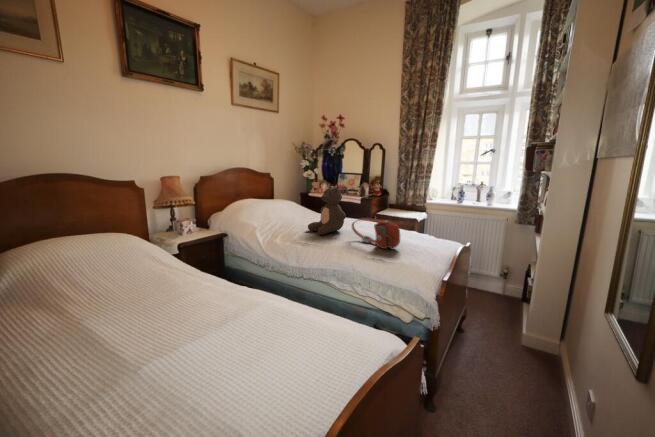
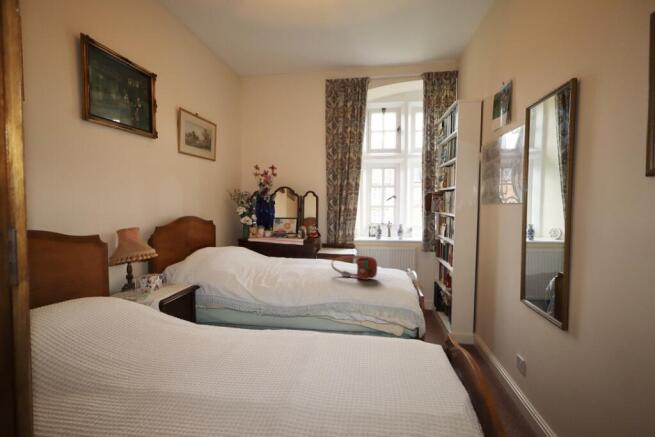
teddy bear: present [308,183,346,235] -> none [286,228,322,275]

